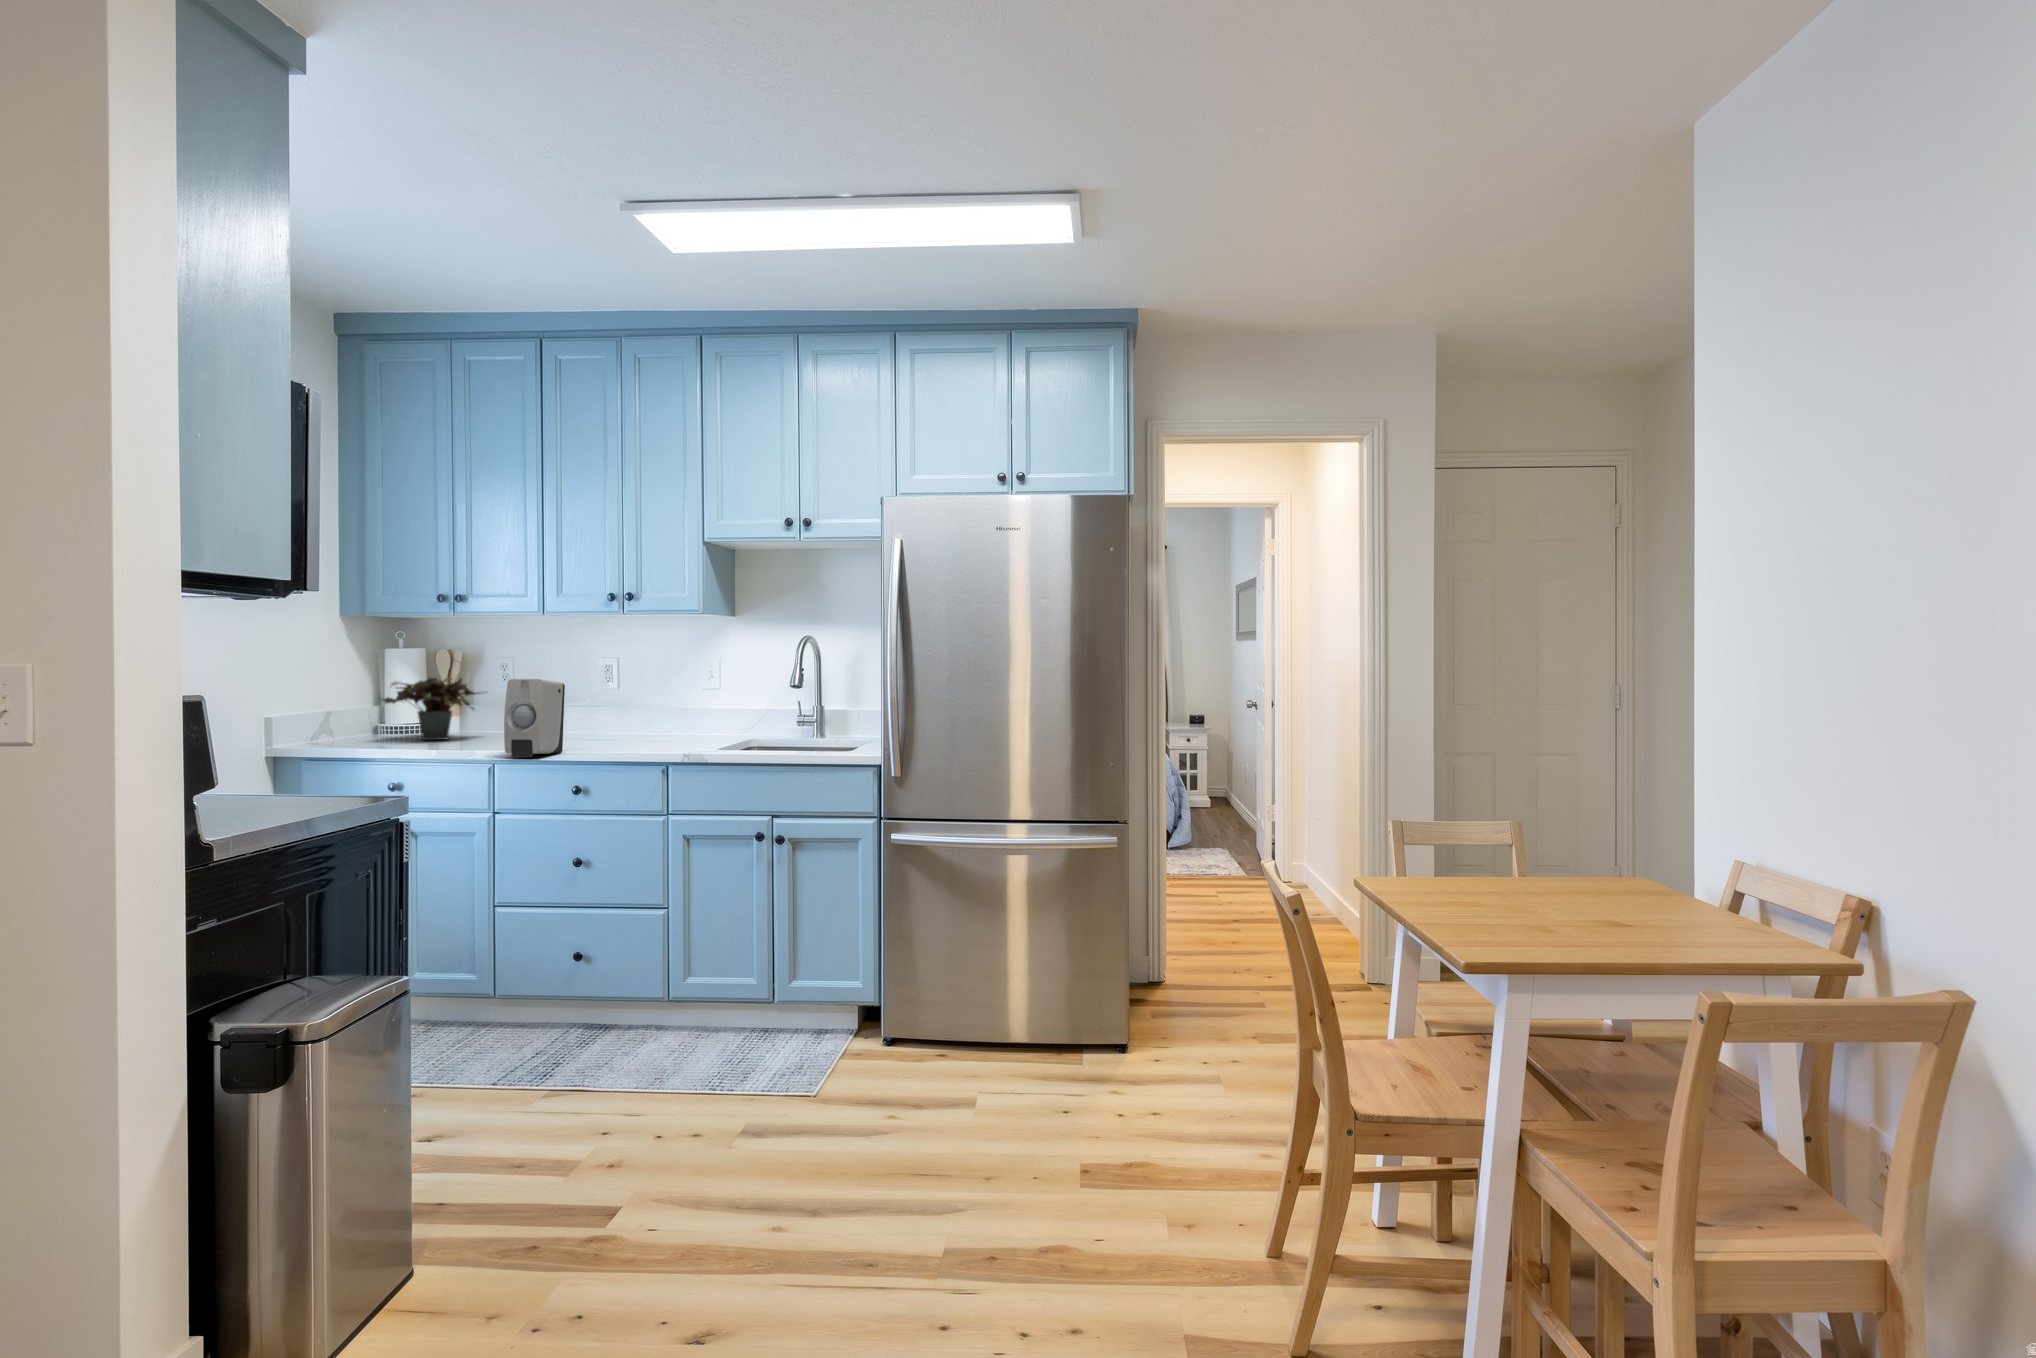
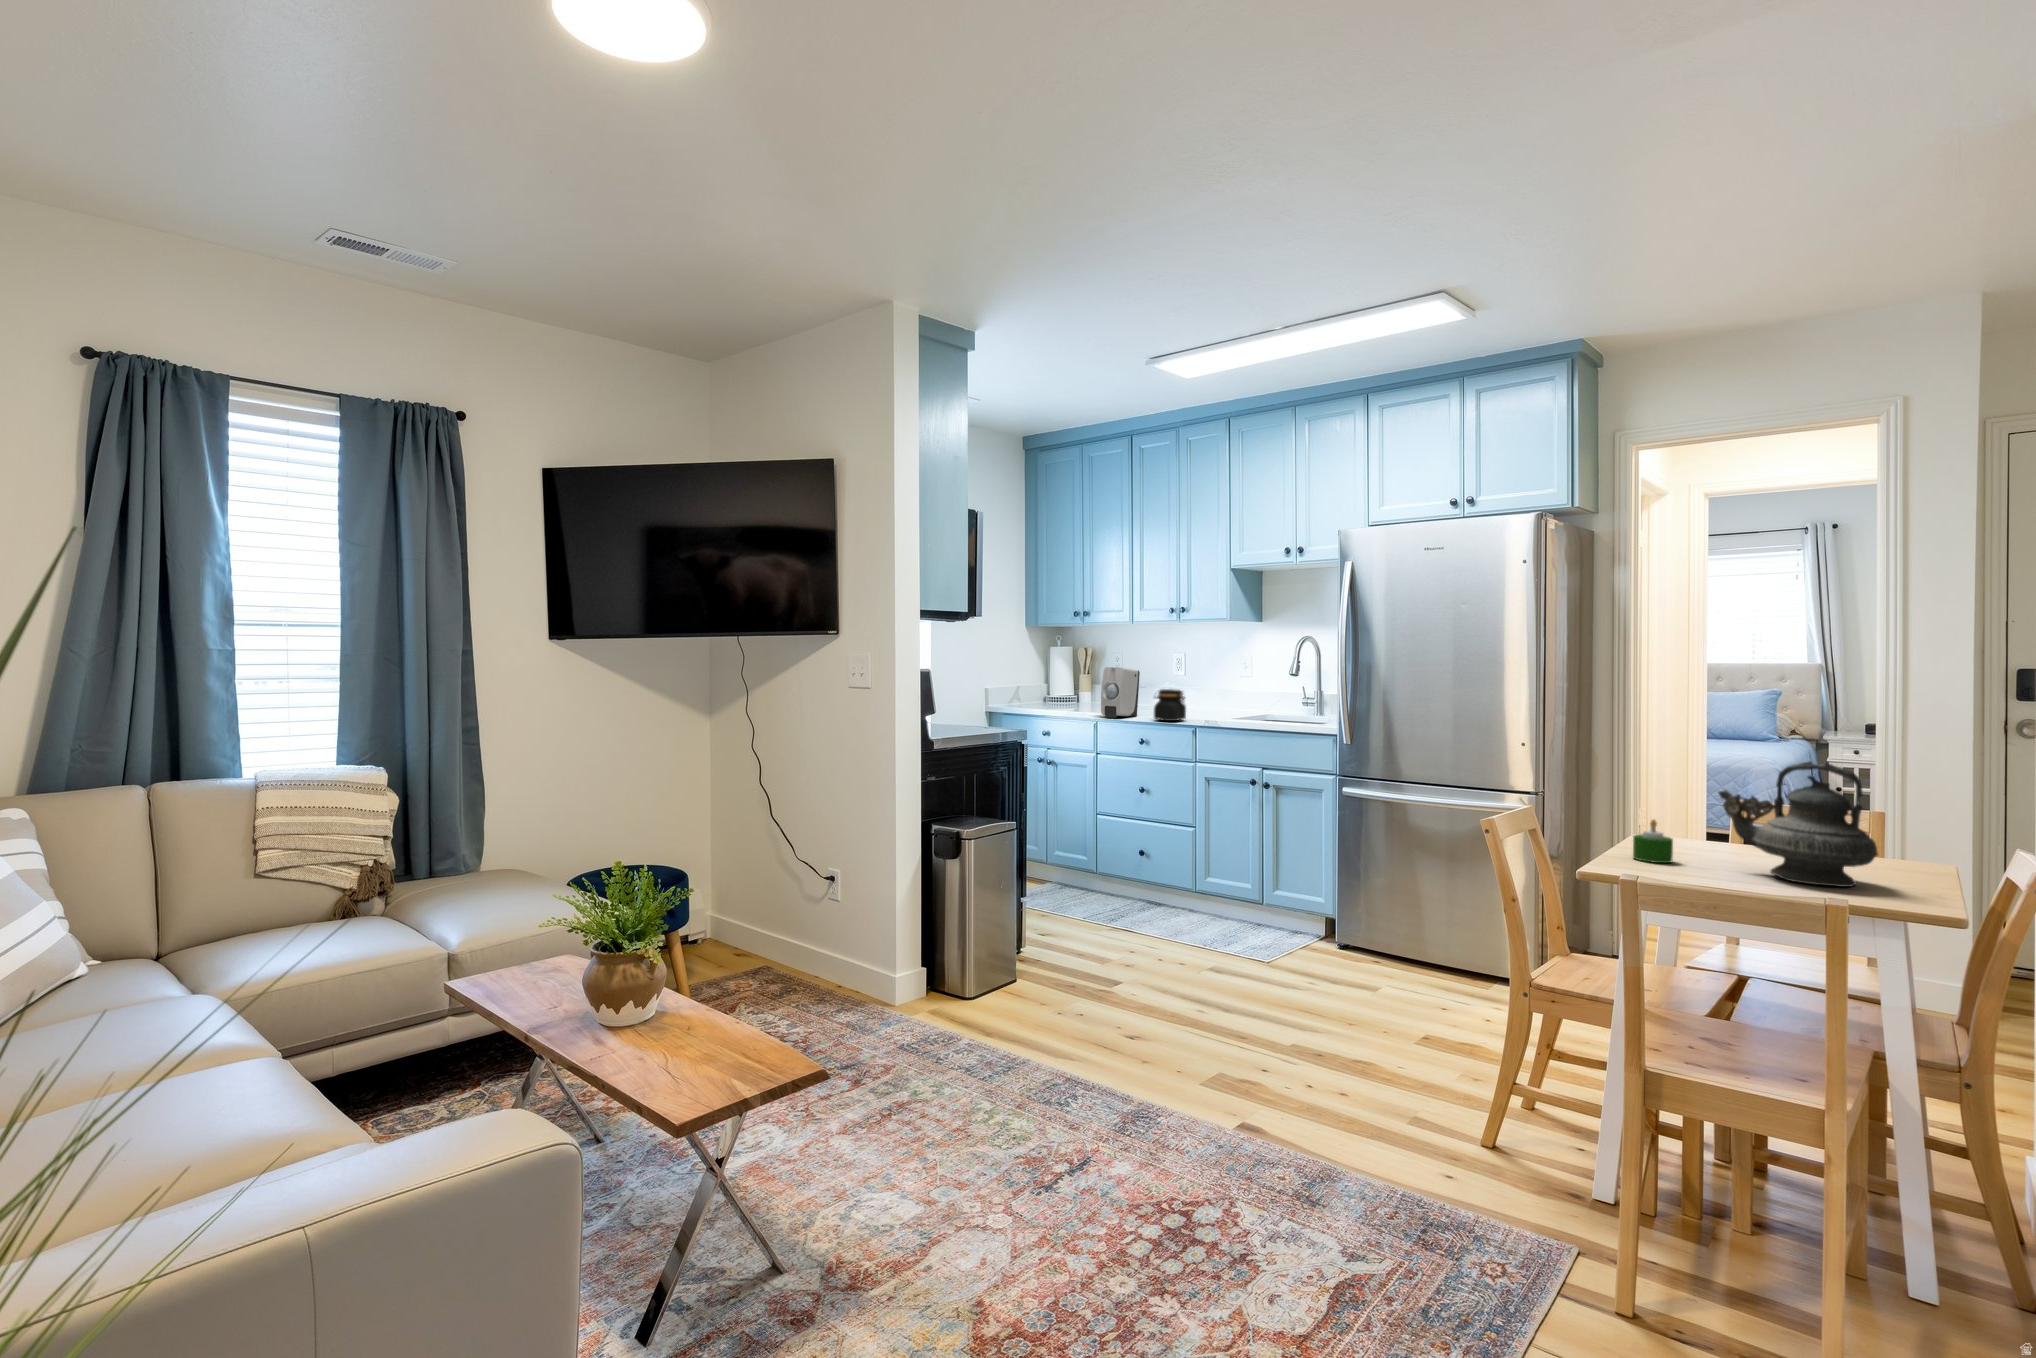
potted plant: present [382,678,478,740] -> none [1041,665,1104,705]
jar: none [594,710,648,758] -> present [1154,689,1186,721]
teapot: none [1531,772,1716,927] -> present [1718,761,1878,887]
candle: none [1443,861,1491,920] -> present [1633,819,1673,863]

